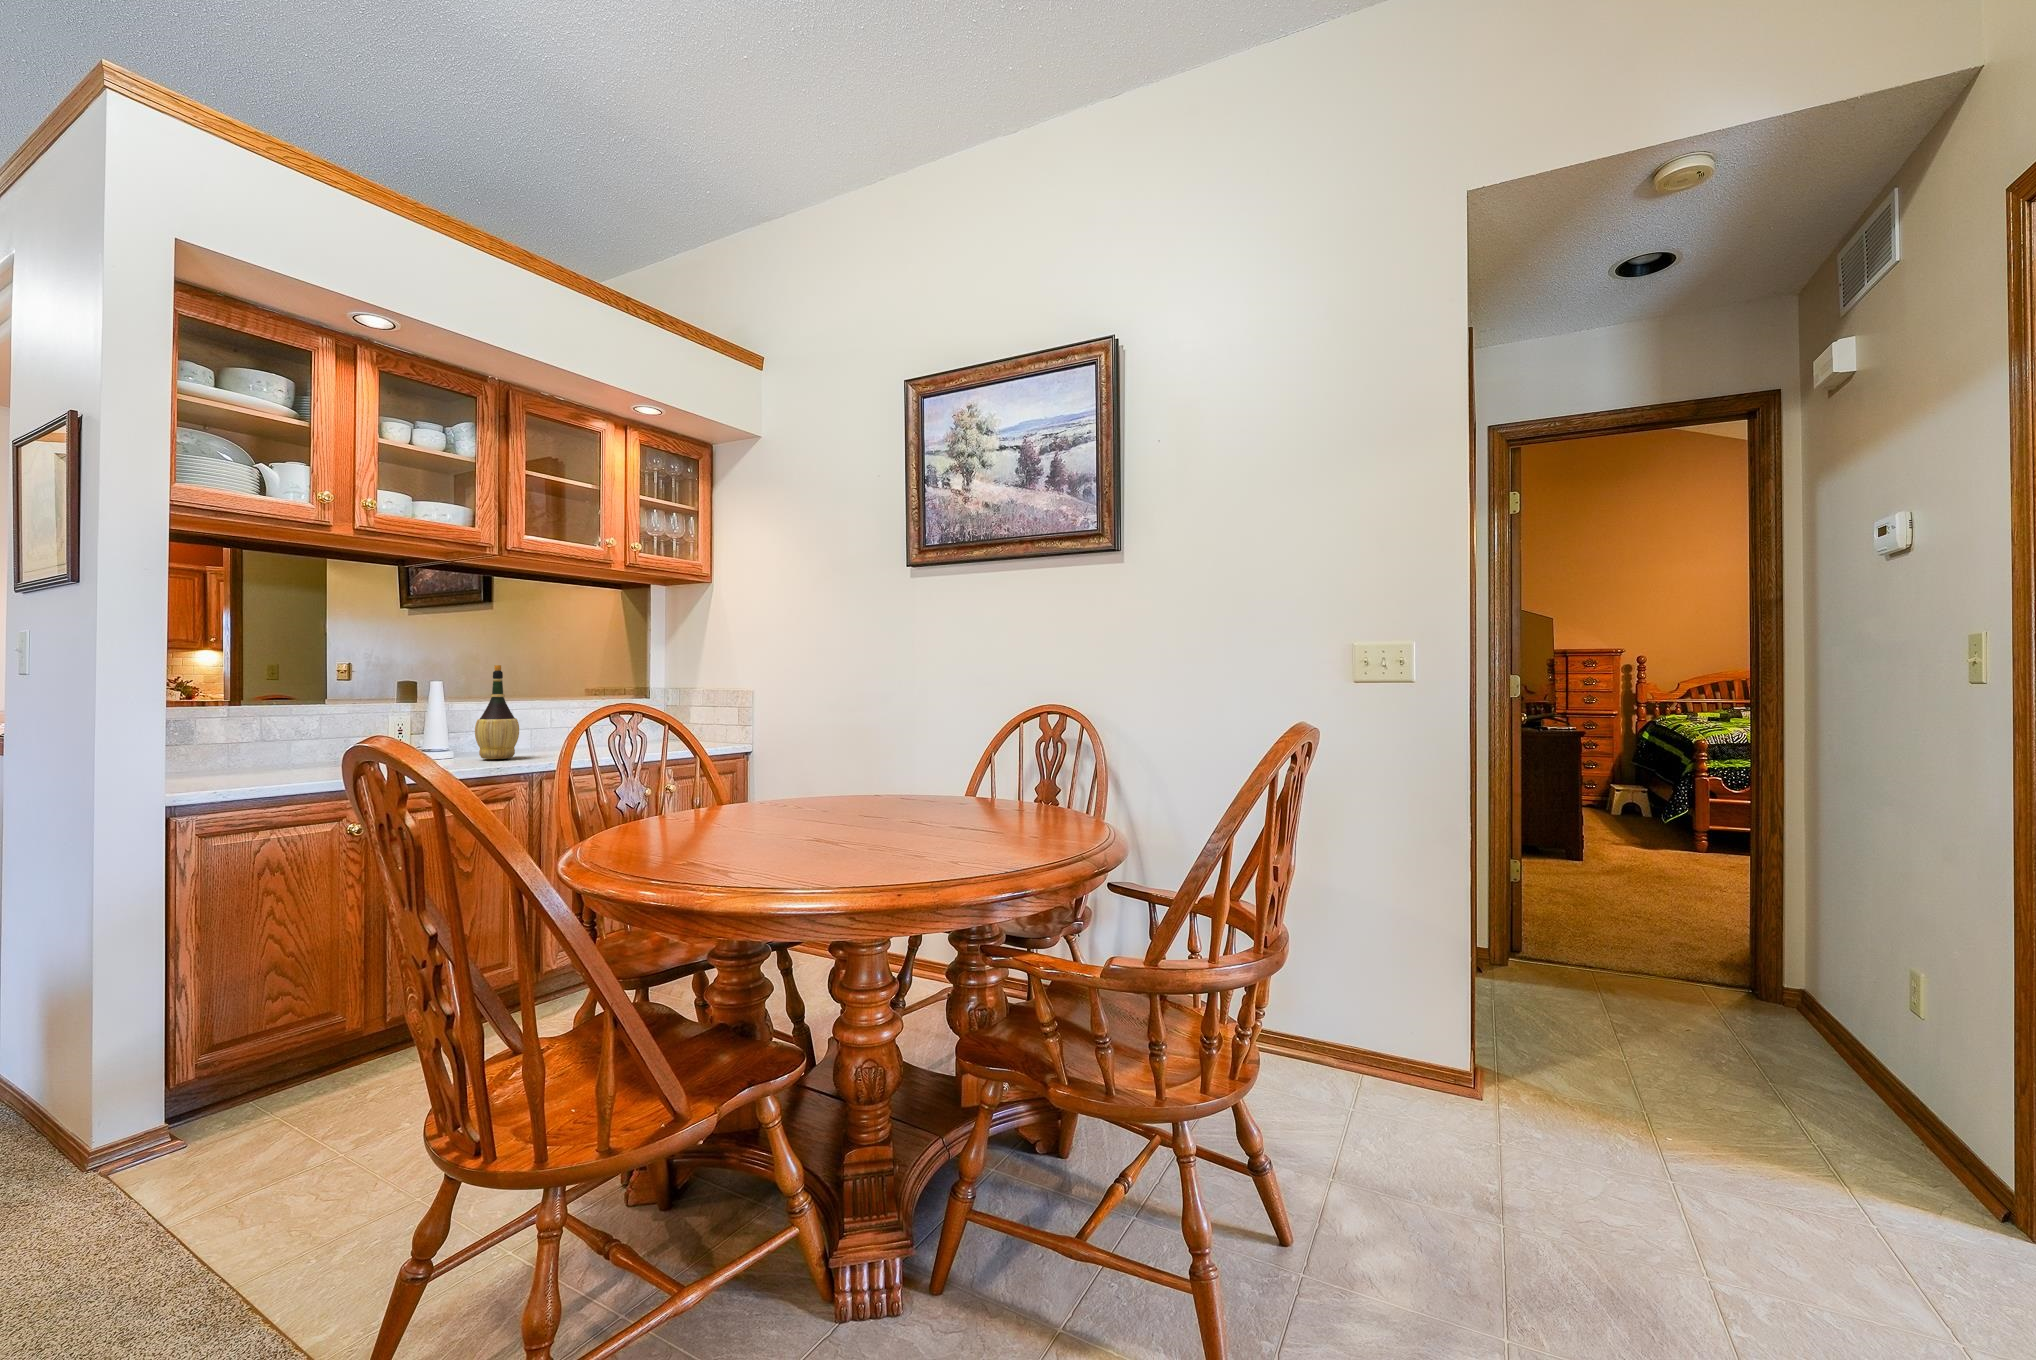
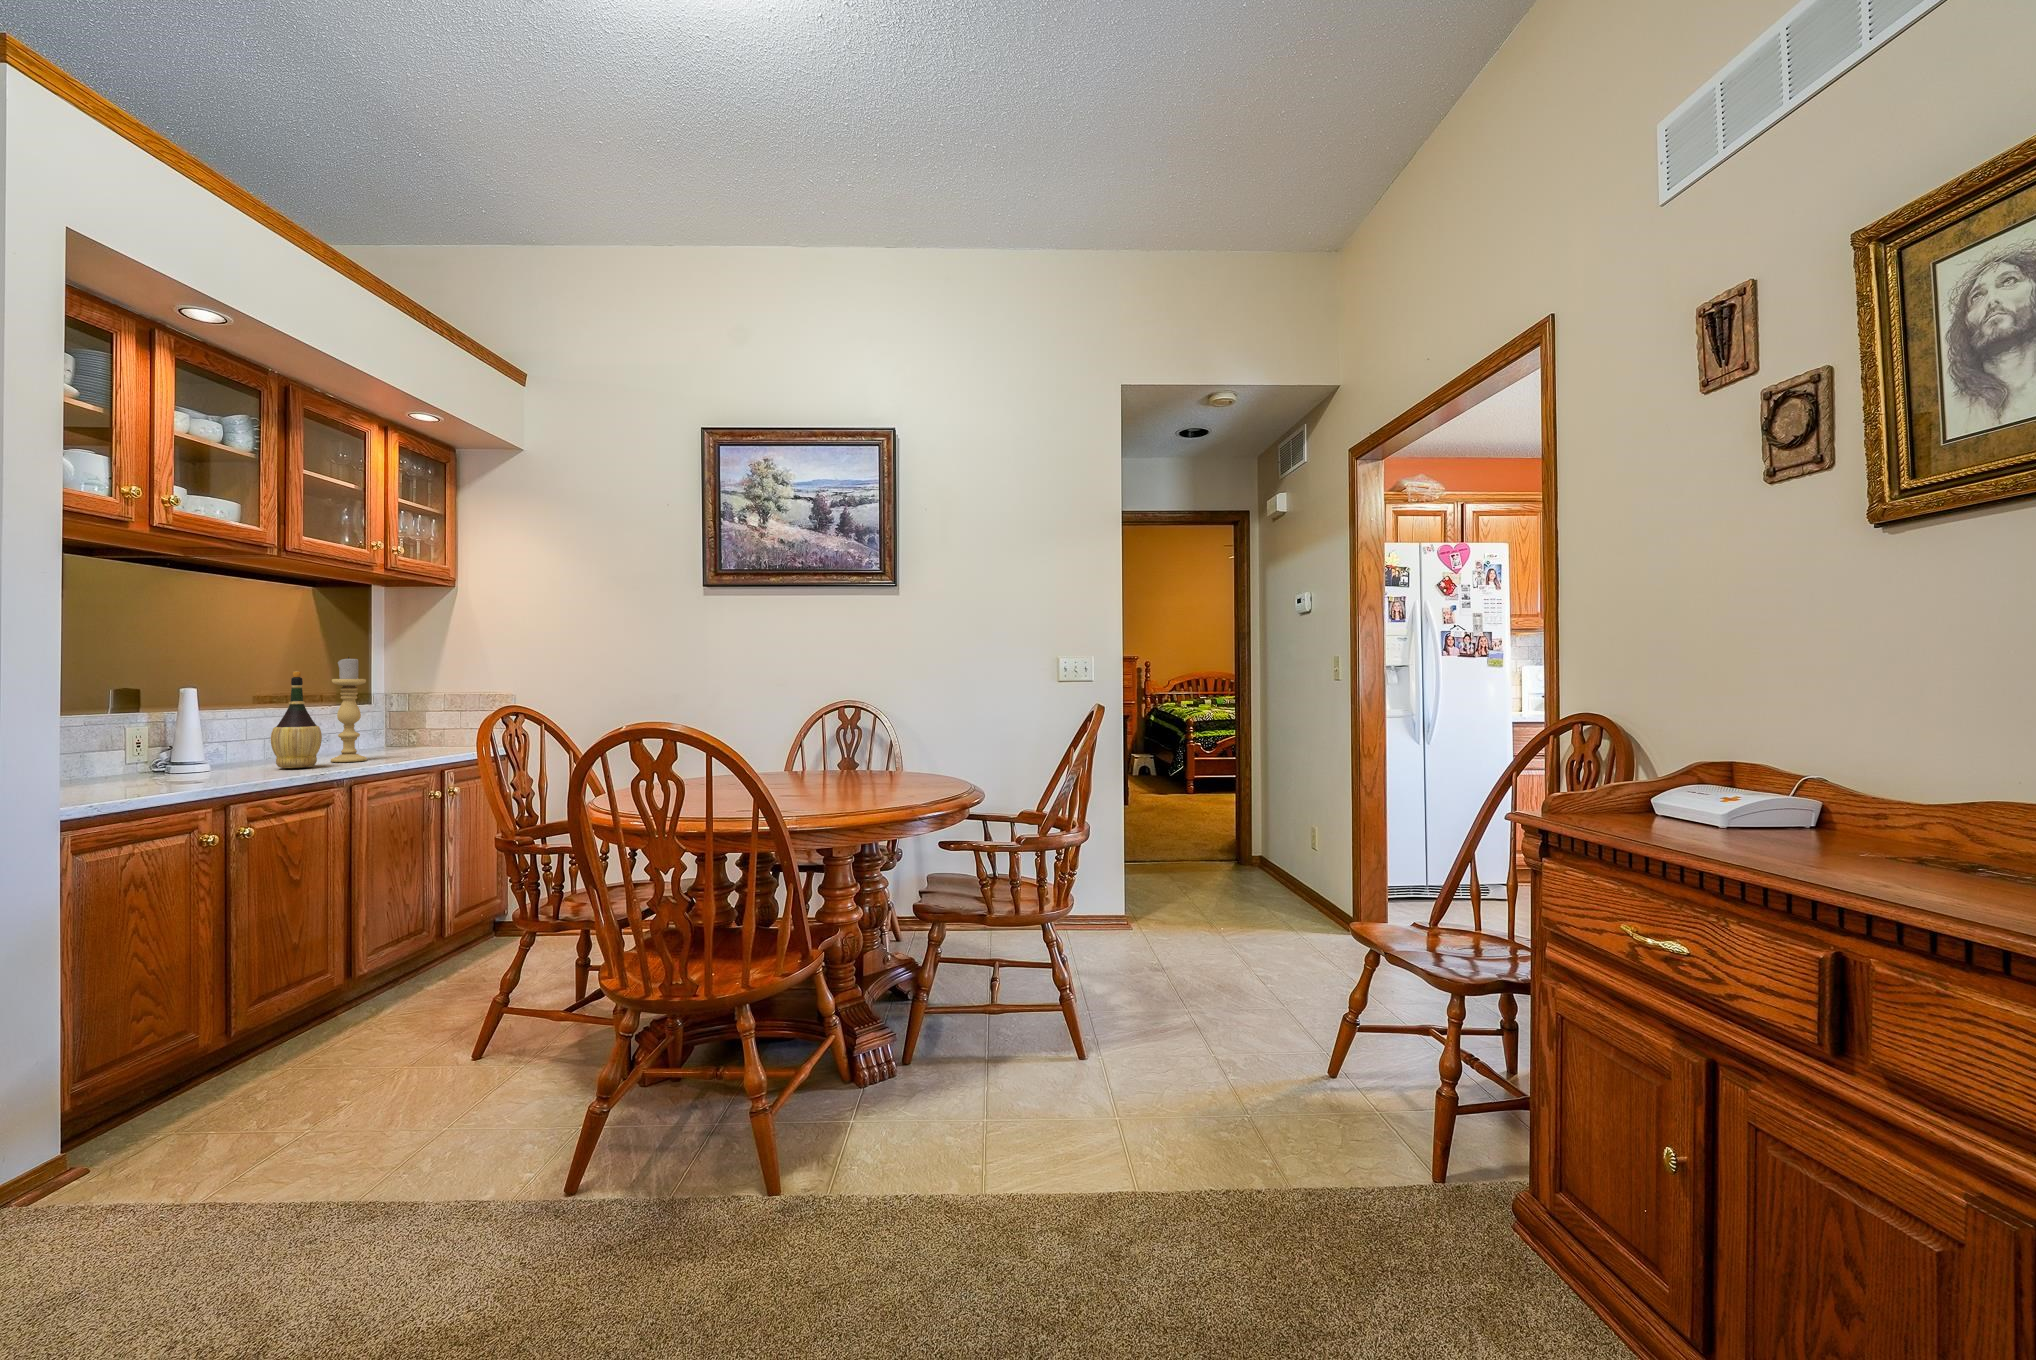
candle holder: none [547,651,578,755] -> present [331,657,367,762]

